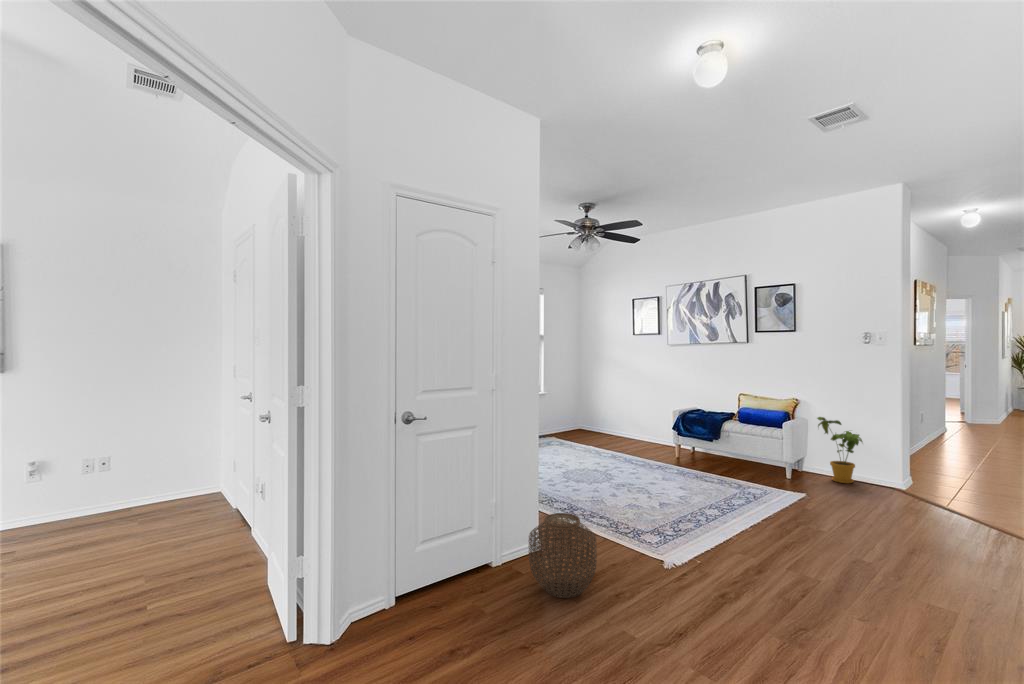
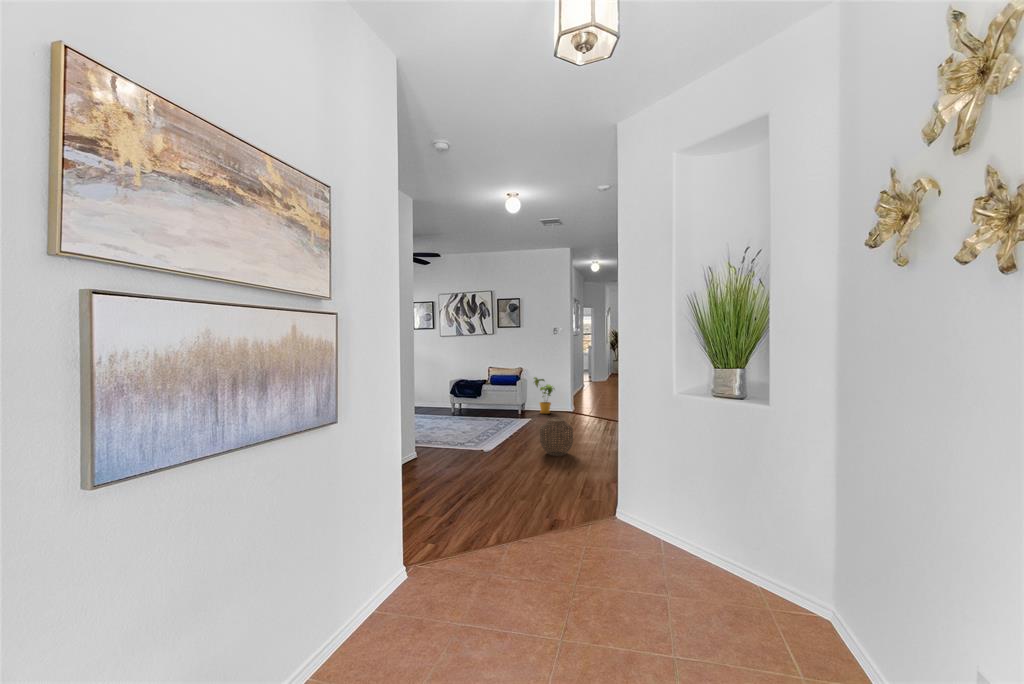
woven basket: present [529,513,597,598] -> present [540,418,573,456]

